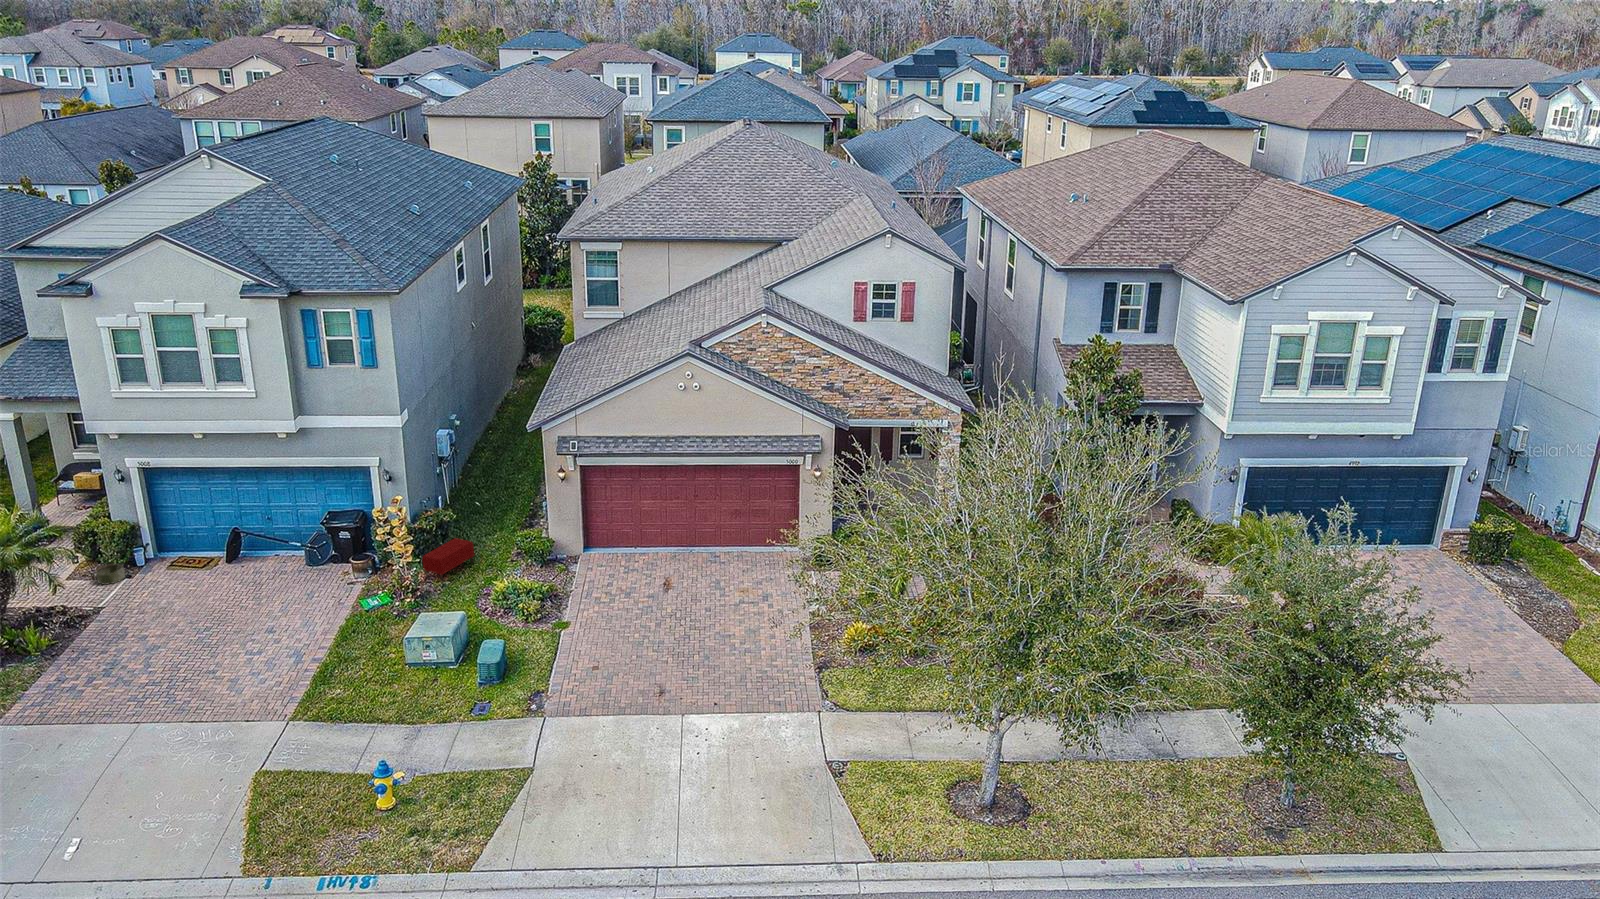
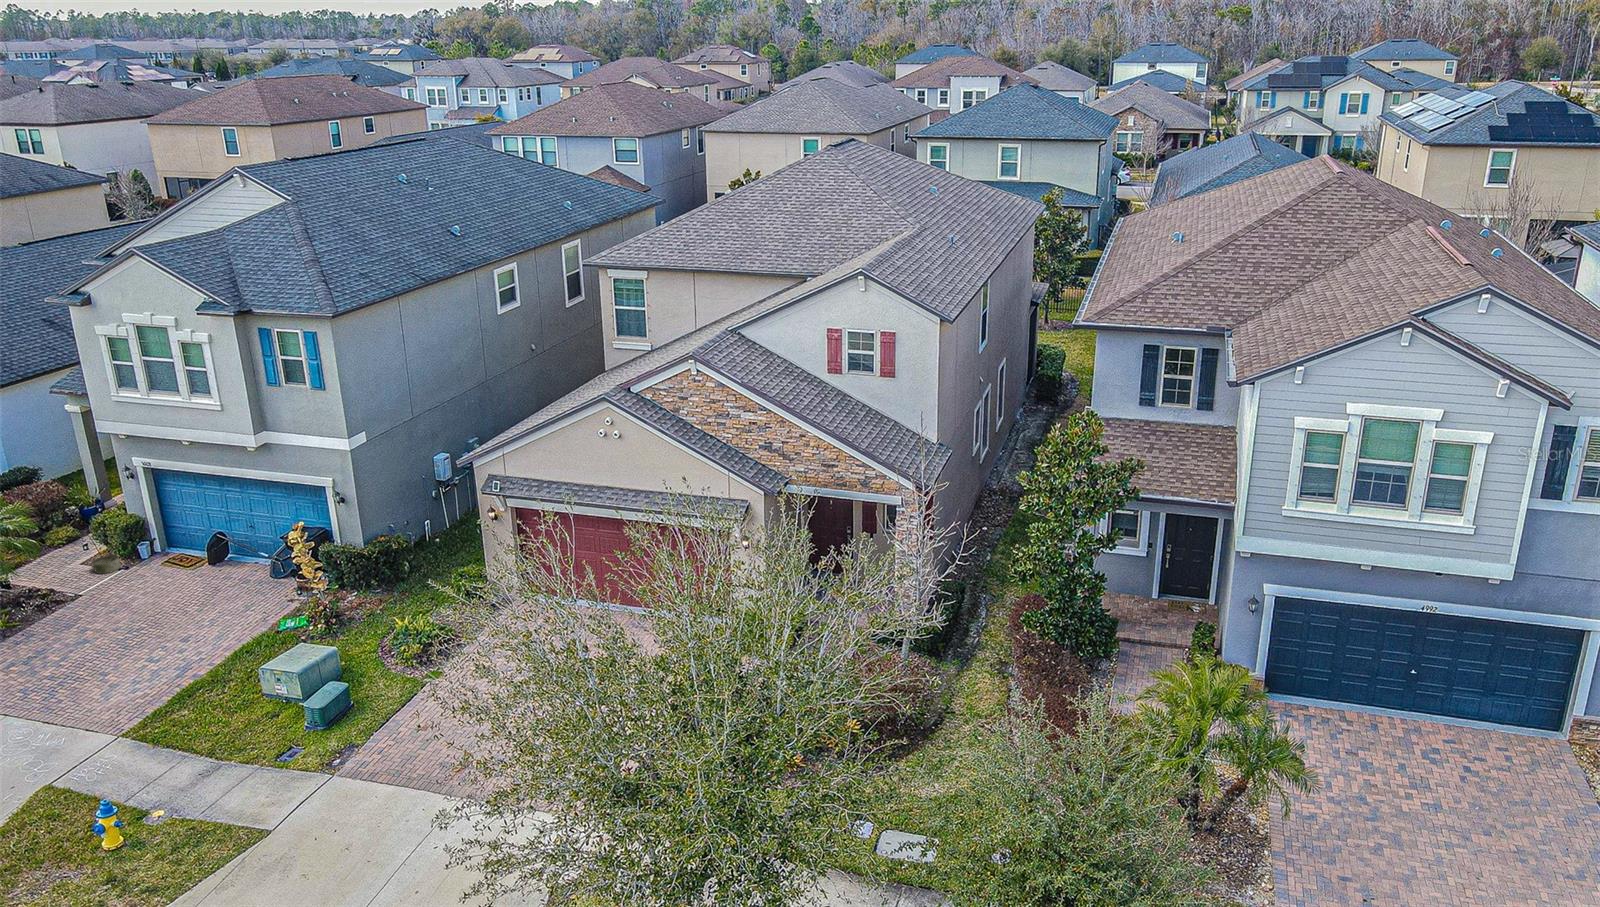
bench: present [422,538,474,580] -> none [354,566,414,610]

